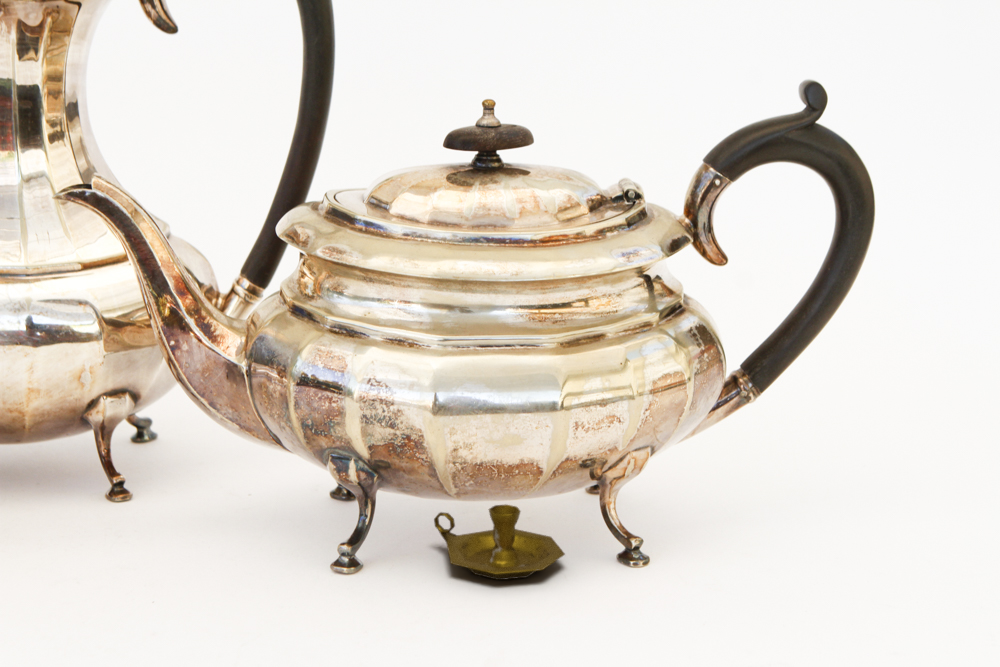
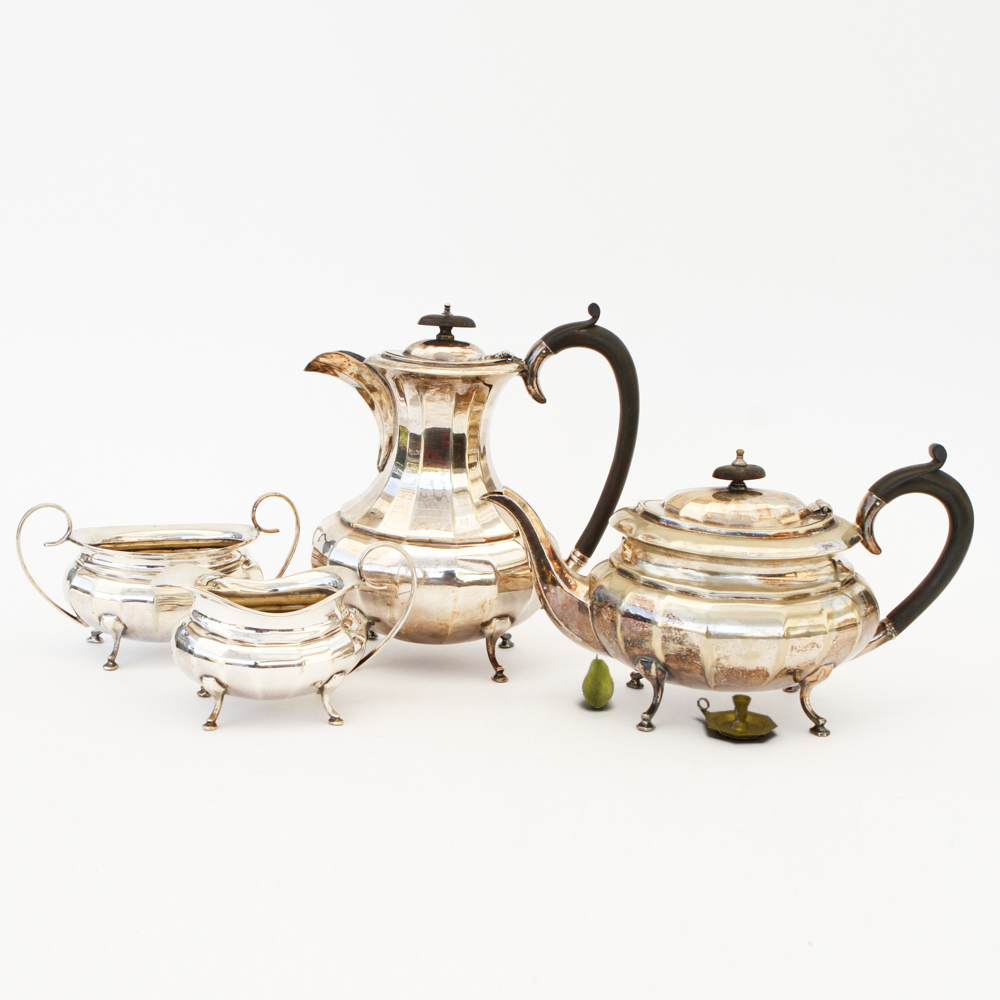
fruit: none [246,447,299,537] -> present [582,656,614,708]

